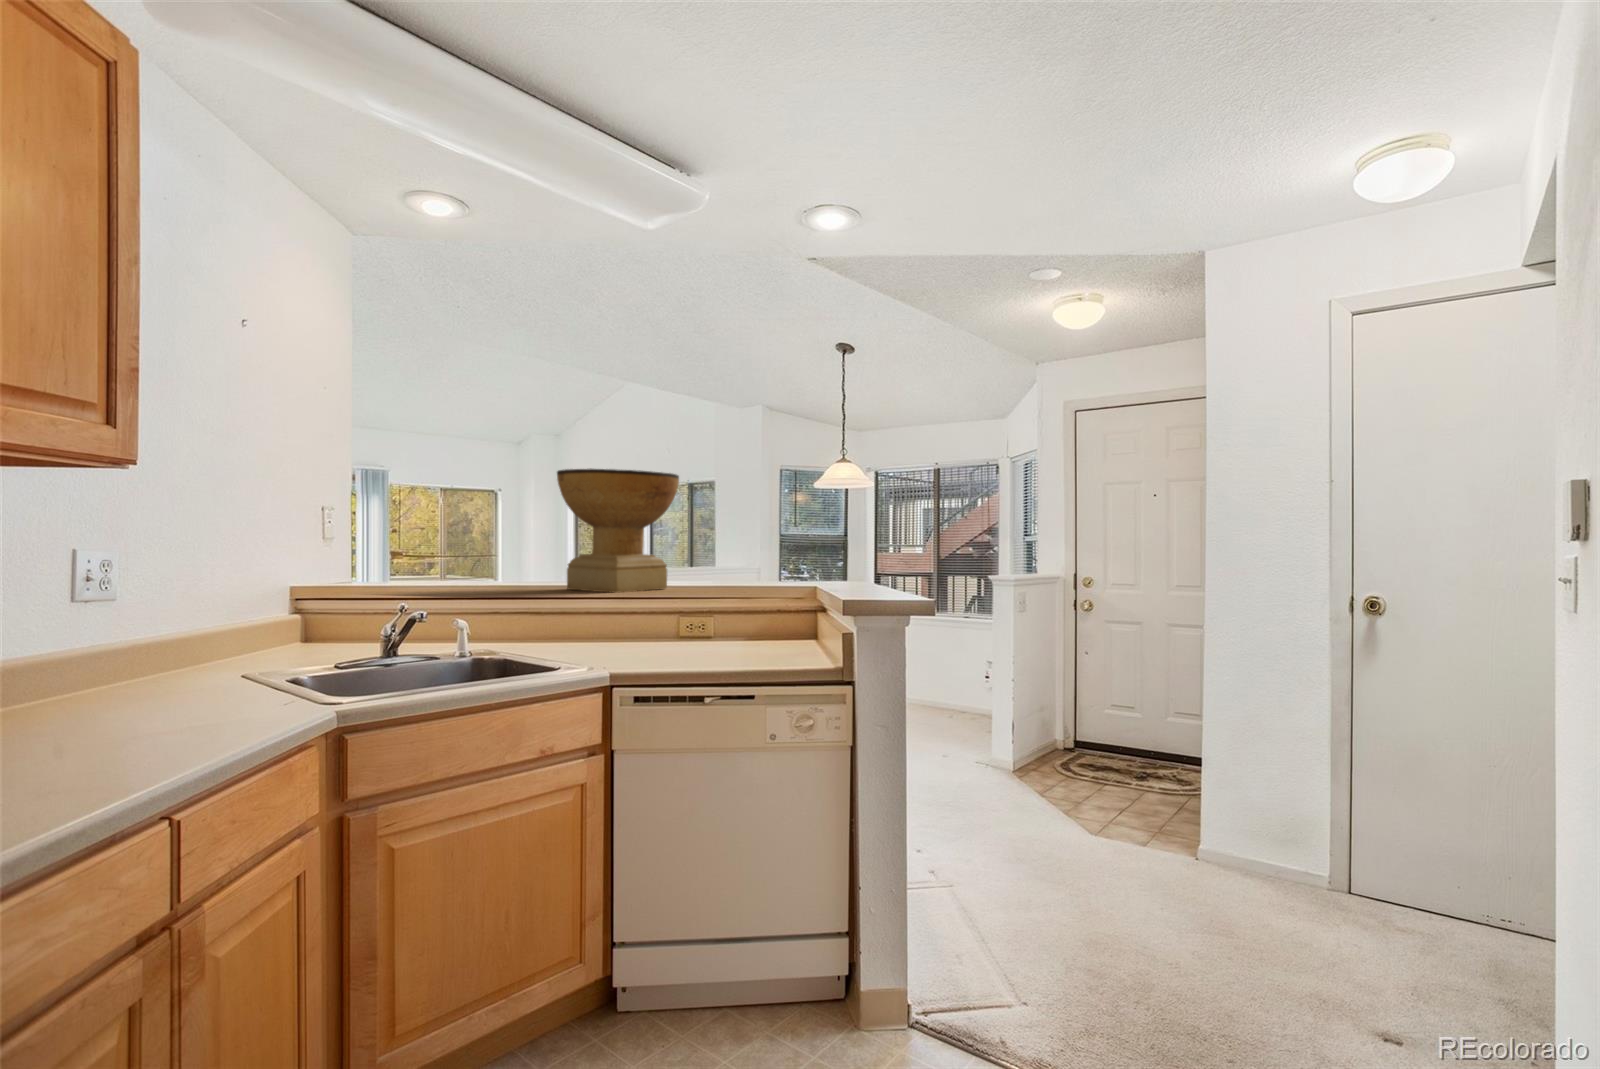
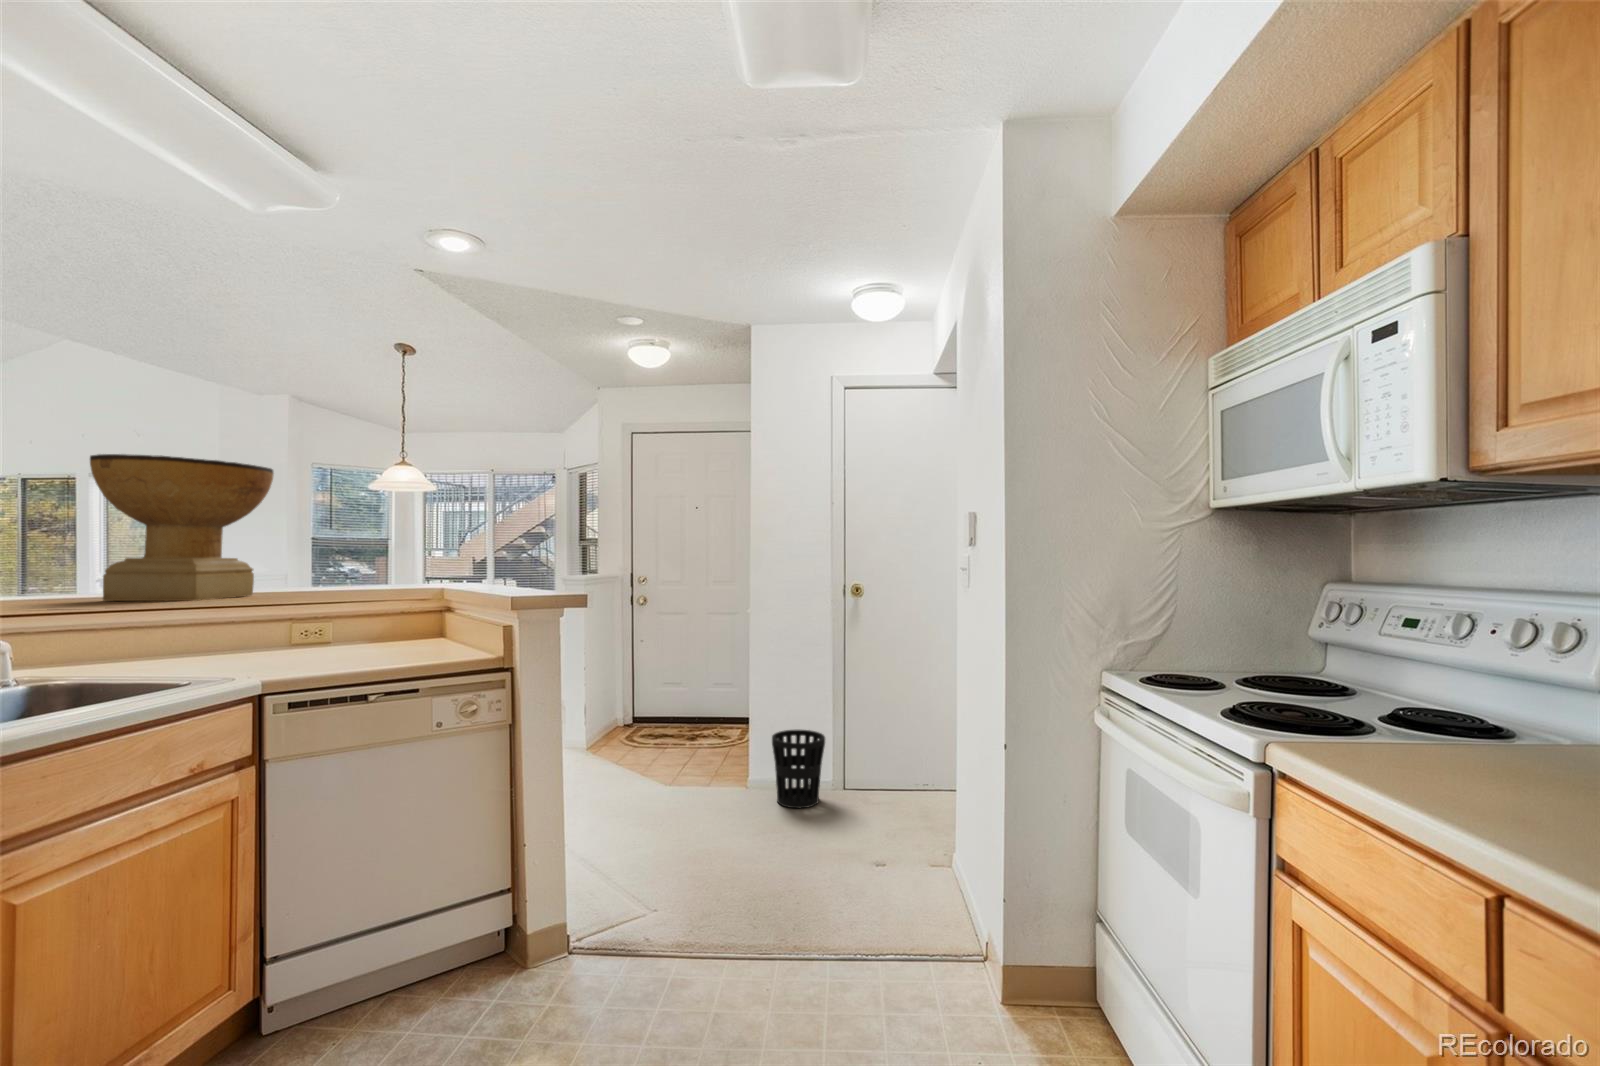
wastebasket: none [1234,805,1326,926] -> present [772,730,825,808]

